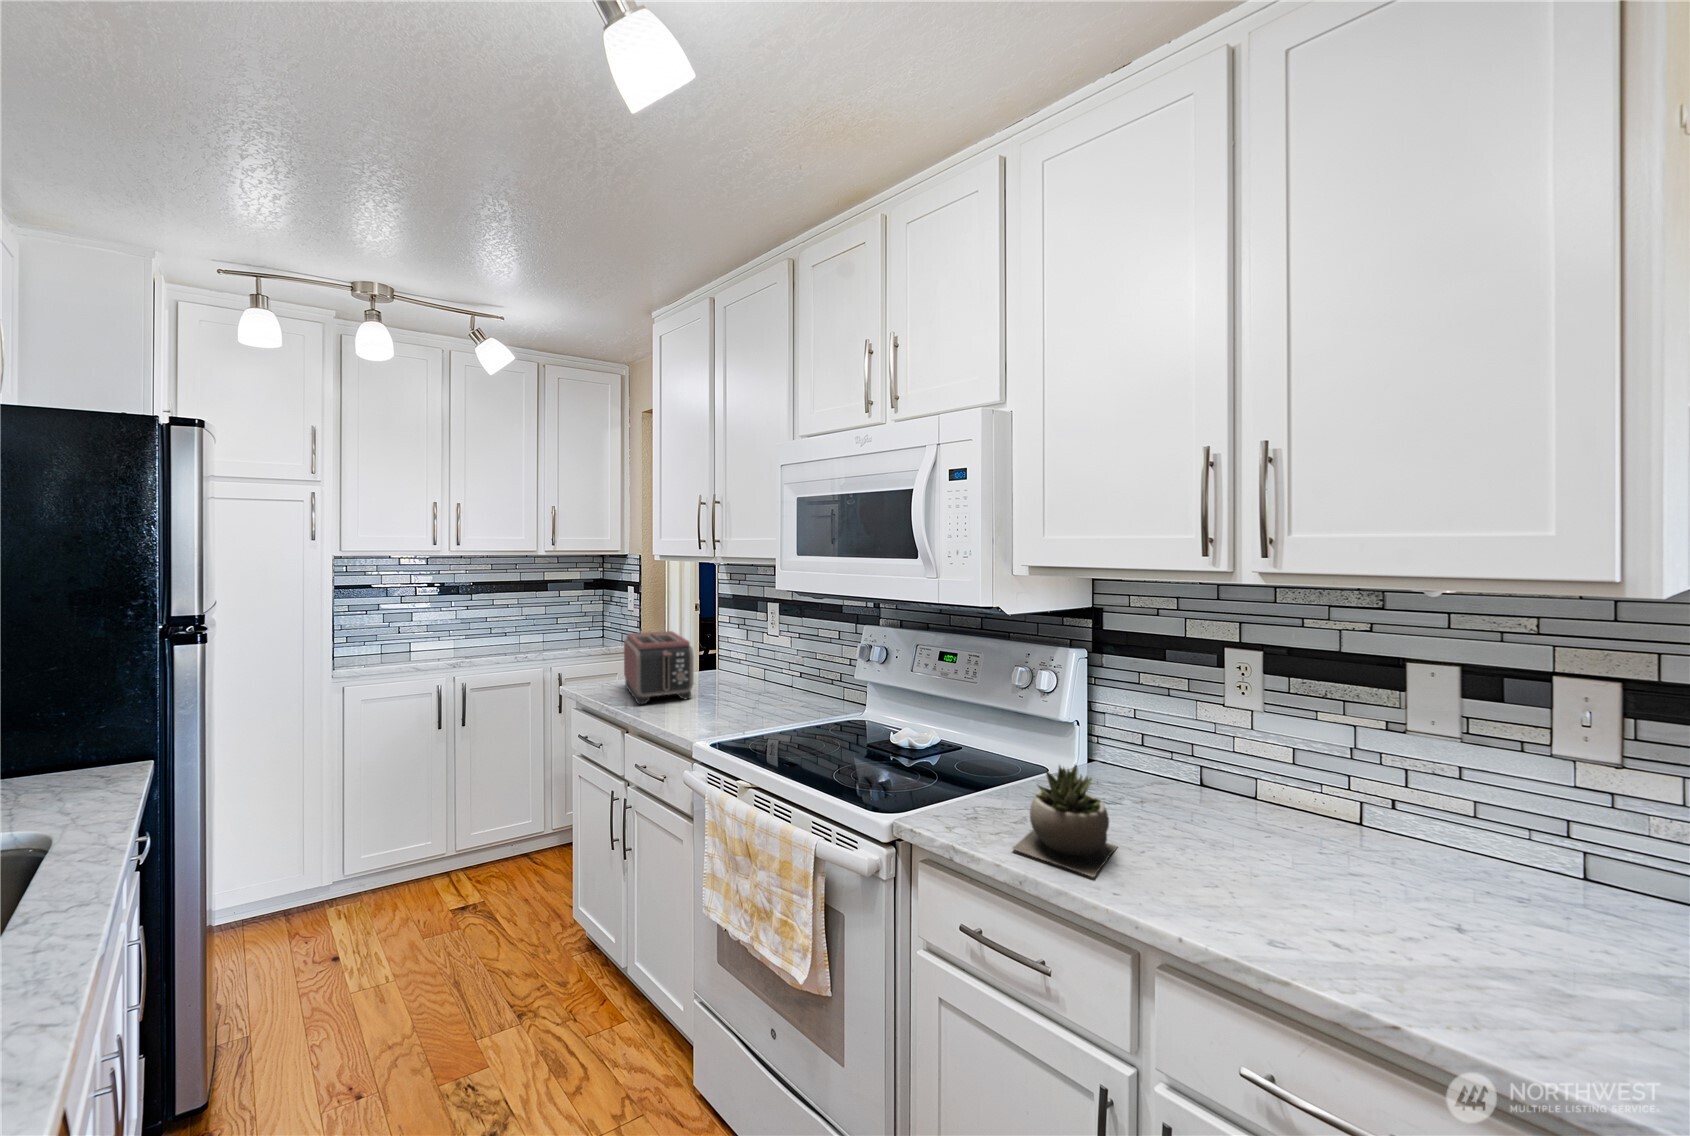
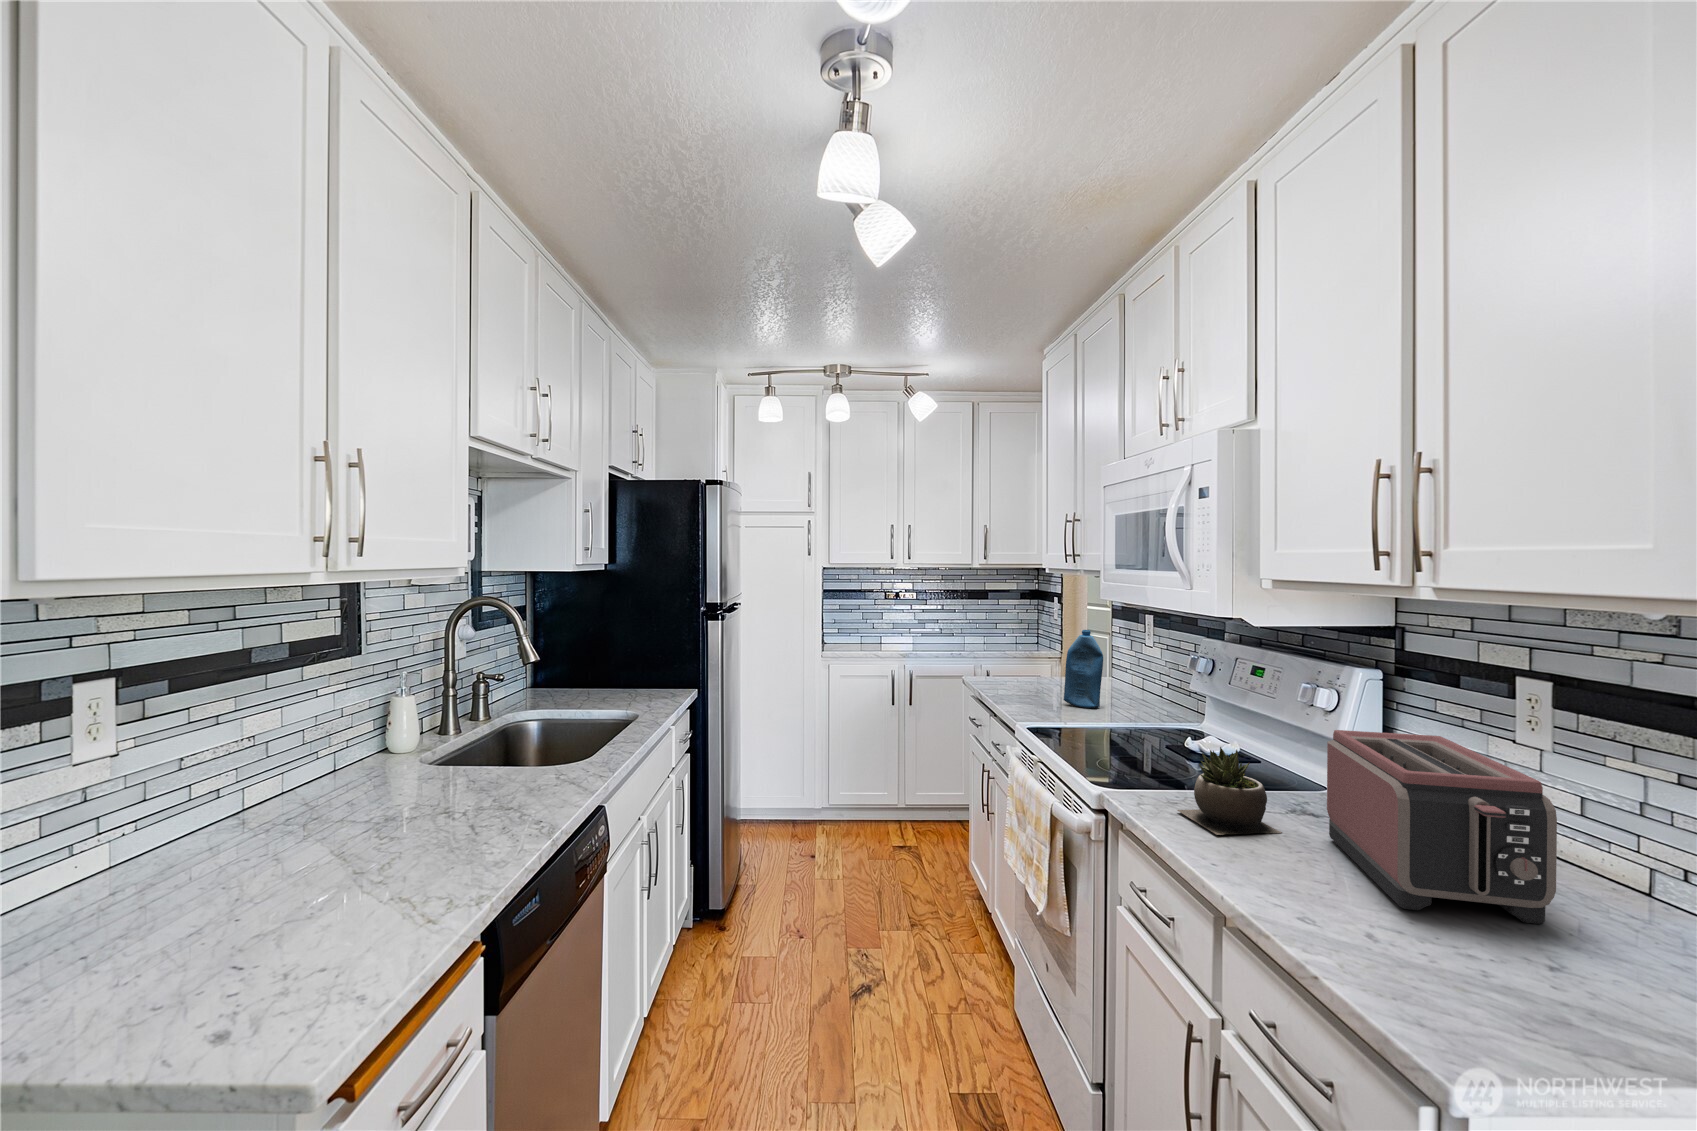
bottle: none [711,624,757,710] -> present [1063,630,1103,709]
toaster: present [624,631,694,704] -> present [1327,730,1557,924]

